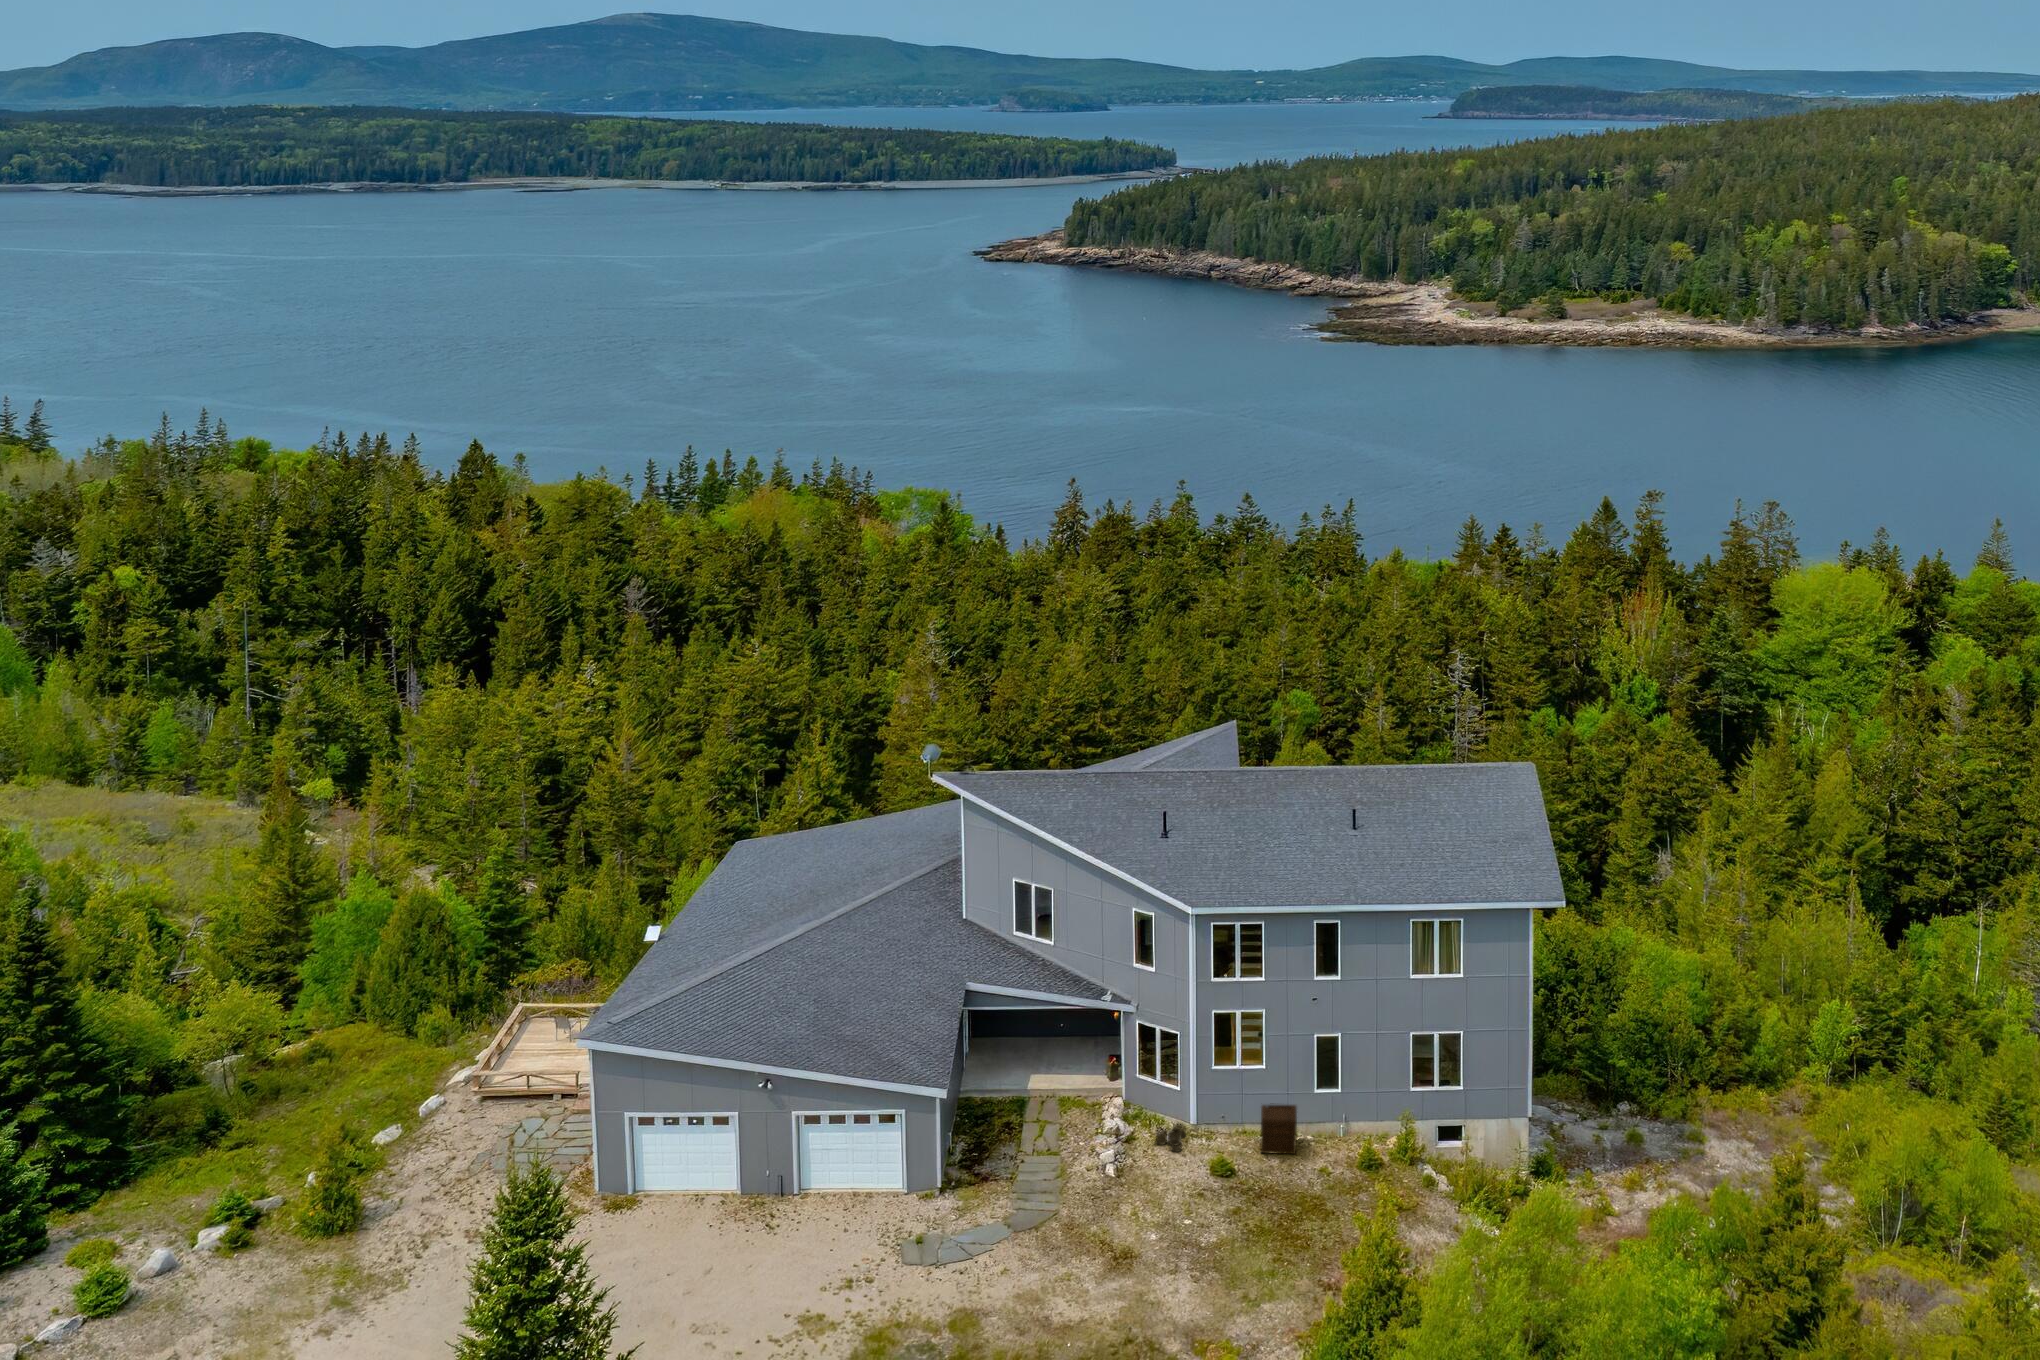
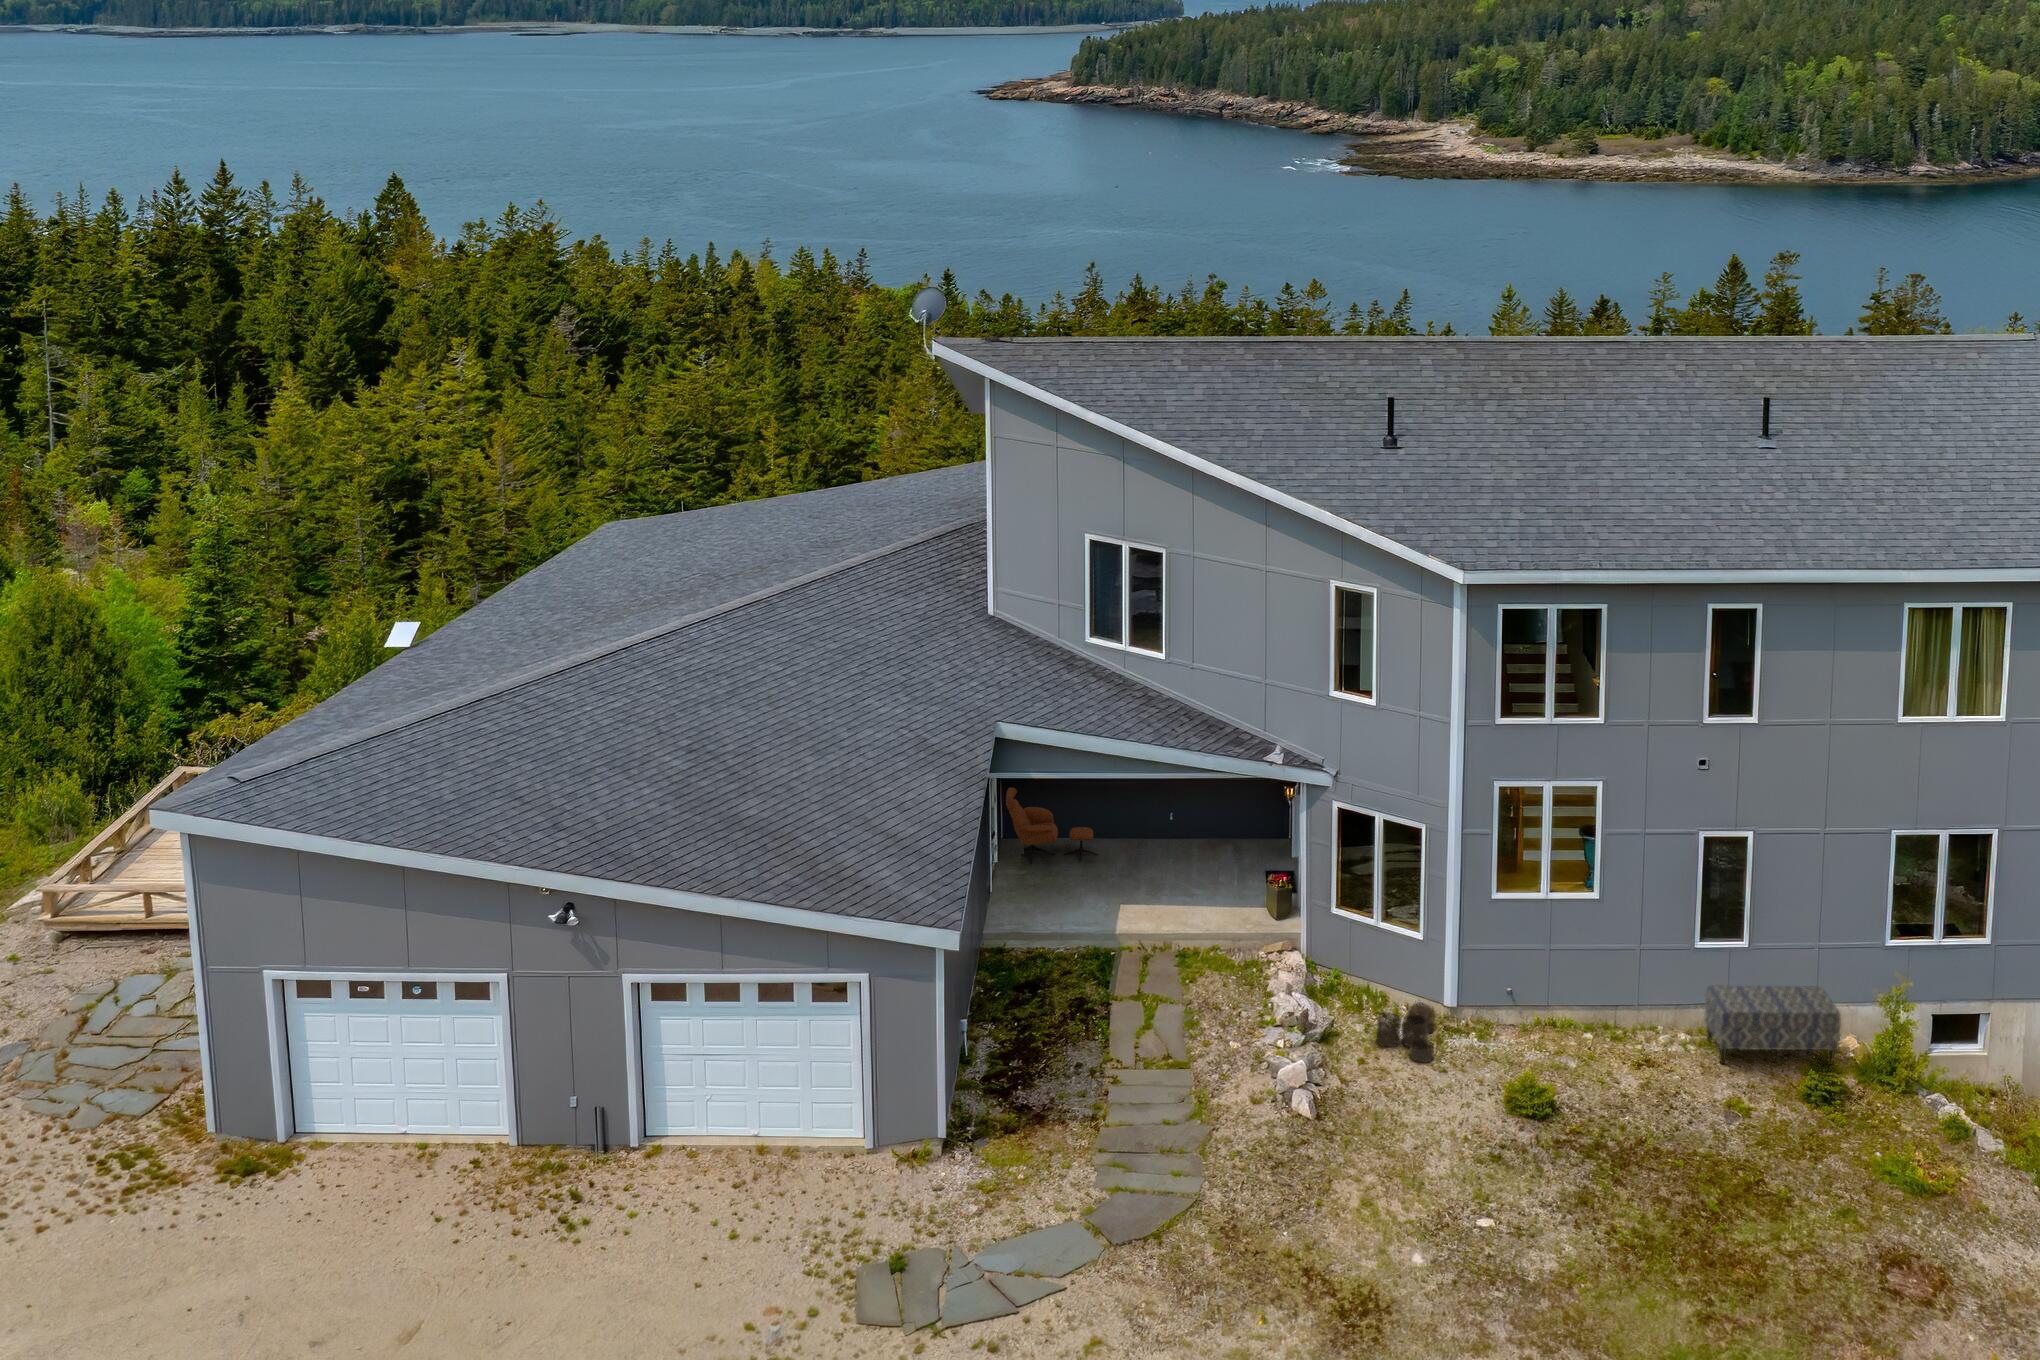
lounge chair: none [975,1009,1025,1052] -> present [1006,788,1098,864]
wooden crate: present [1260,1105,1297,1154] -> none [1583,967,1672,1070]
bench: none [1320,1112,1382,1151] -> present [1704,986,1841,1065]

